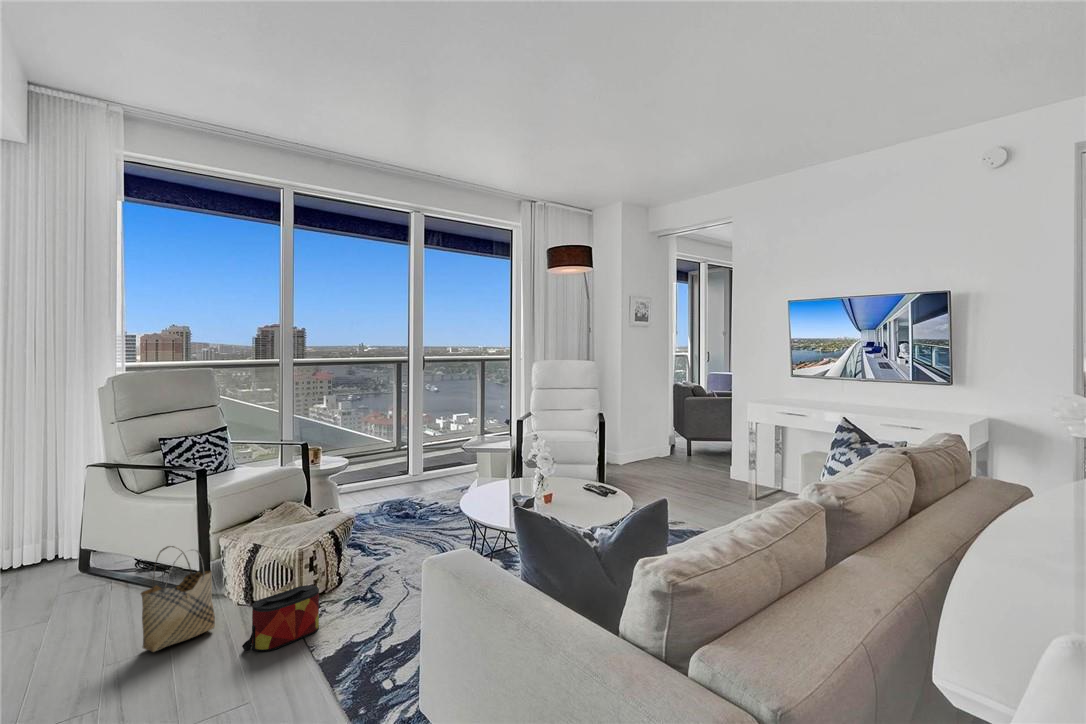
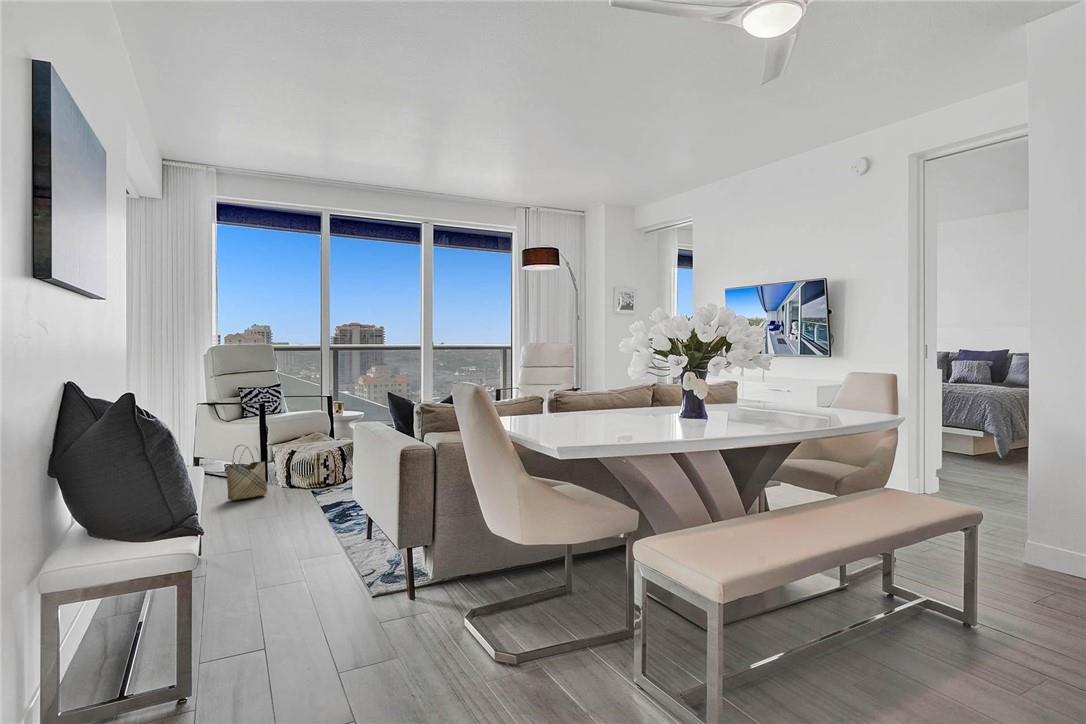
bag: present [242,585,319,651] -> none [279,473,325,504]

